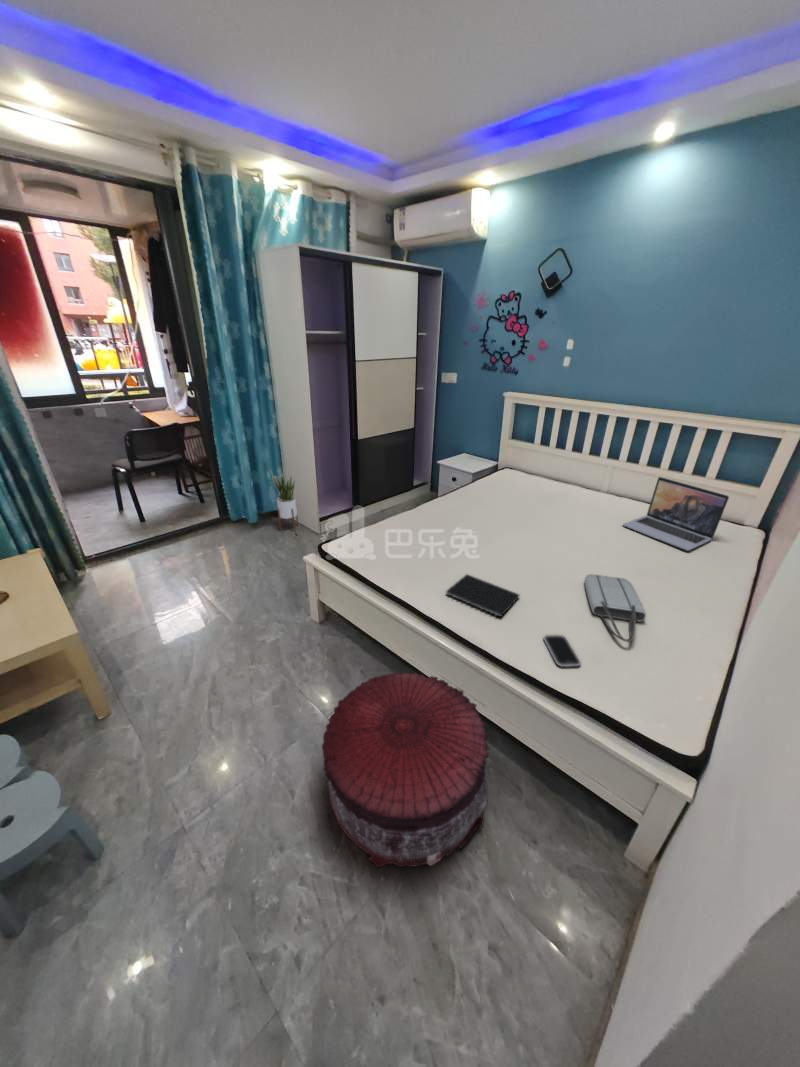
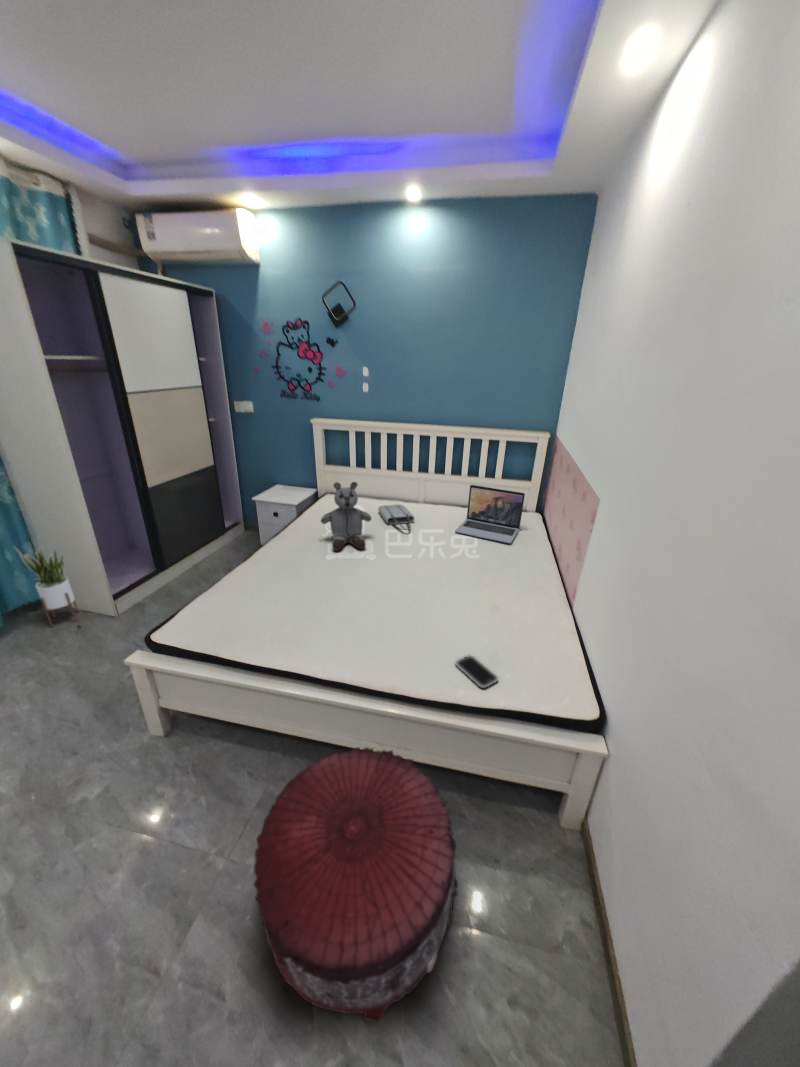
stuffed bear: none [479,452,529,520] -> present [321,482,371,551]
tote bag: present [585,574,646,642] -> present [378,505,414,530]
notebook: present [446,575,519,617] -> none [342,620,413,659]

